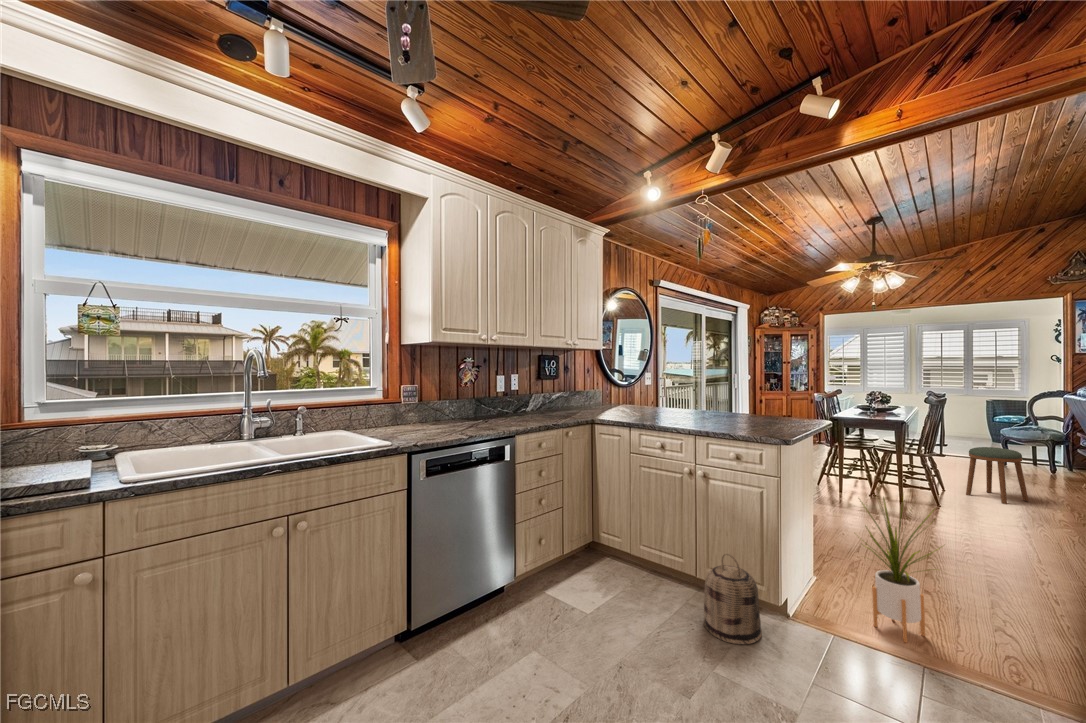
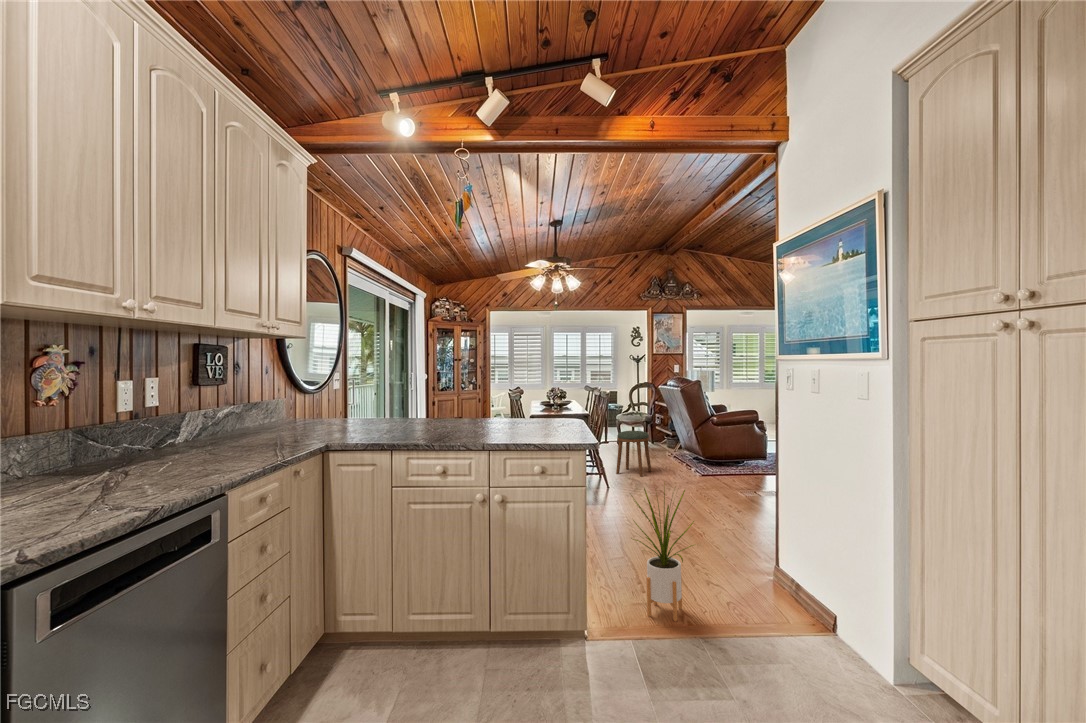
basket: present [704,554,762,645] -> none [518,589,583,698]

